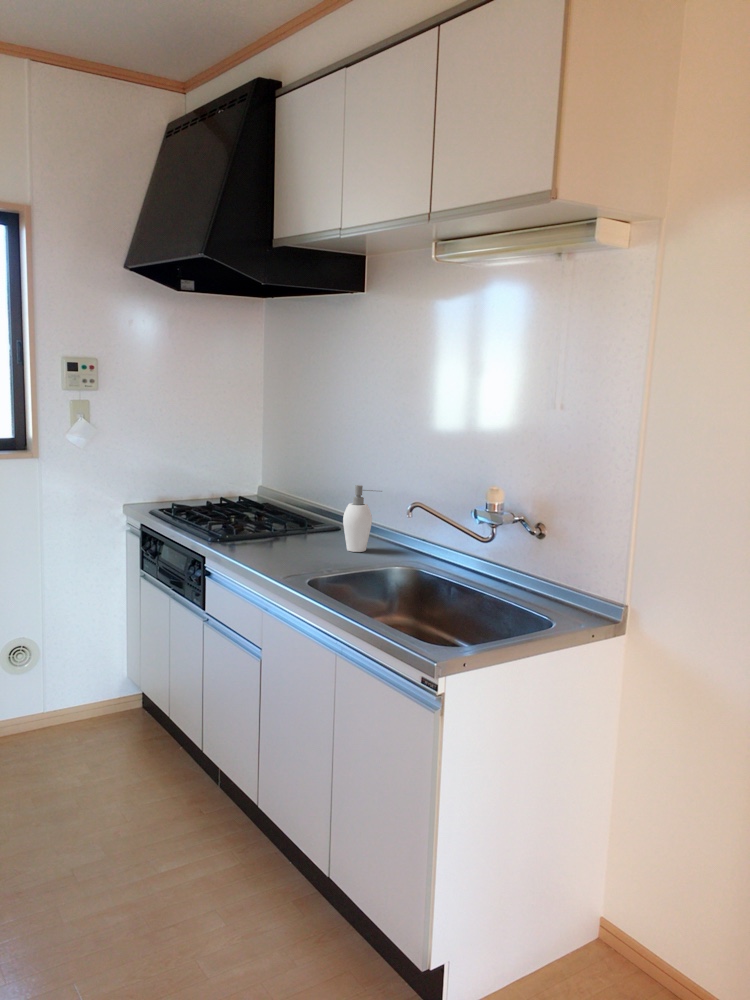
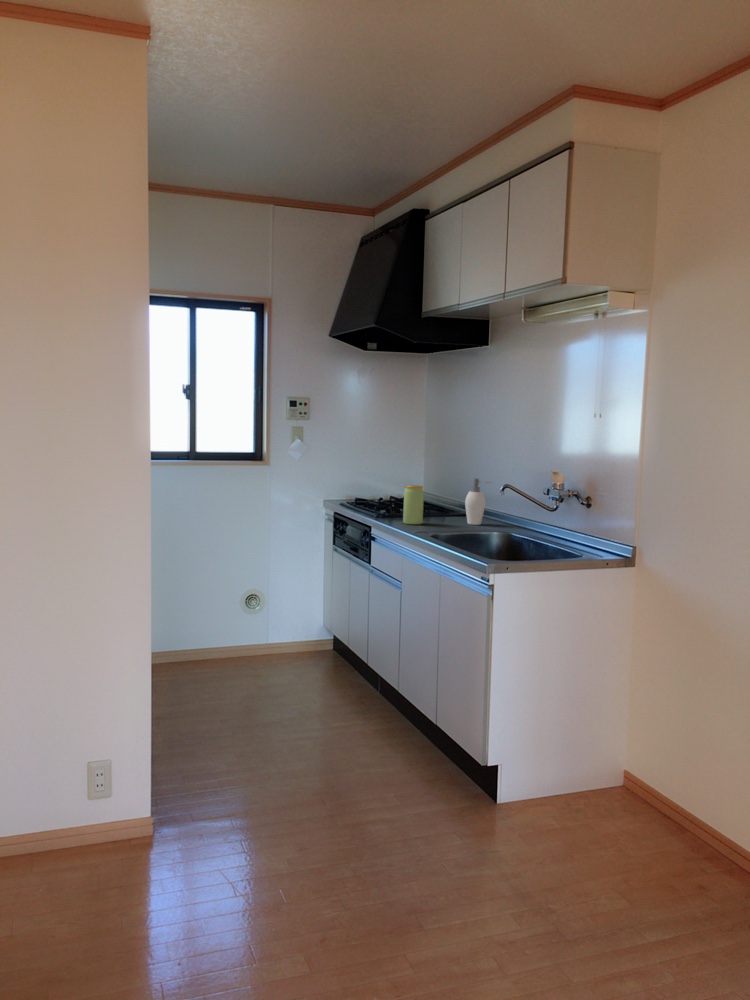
jar: none [255,497,285,557] -> present [403,485,424,524]

